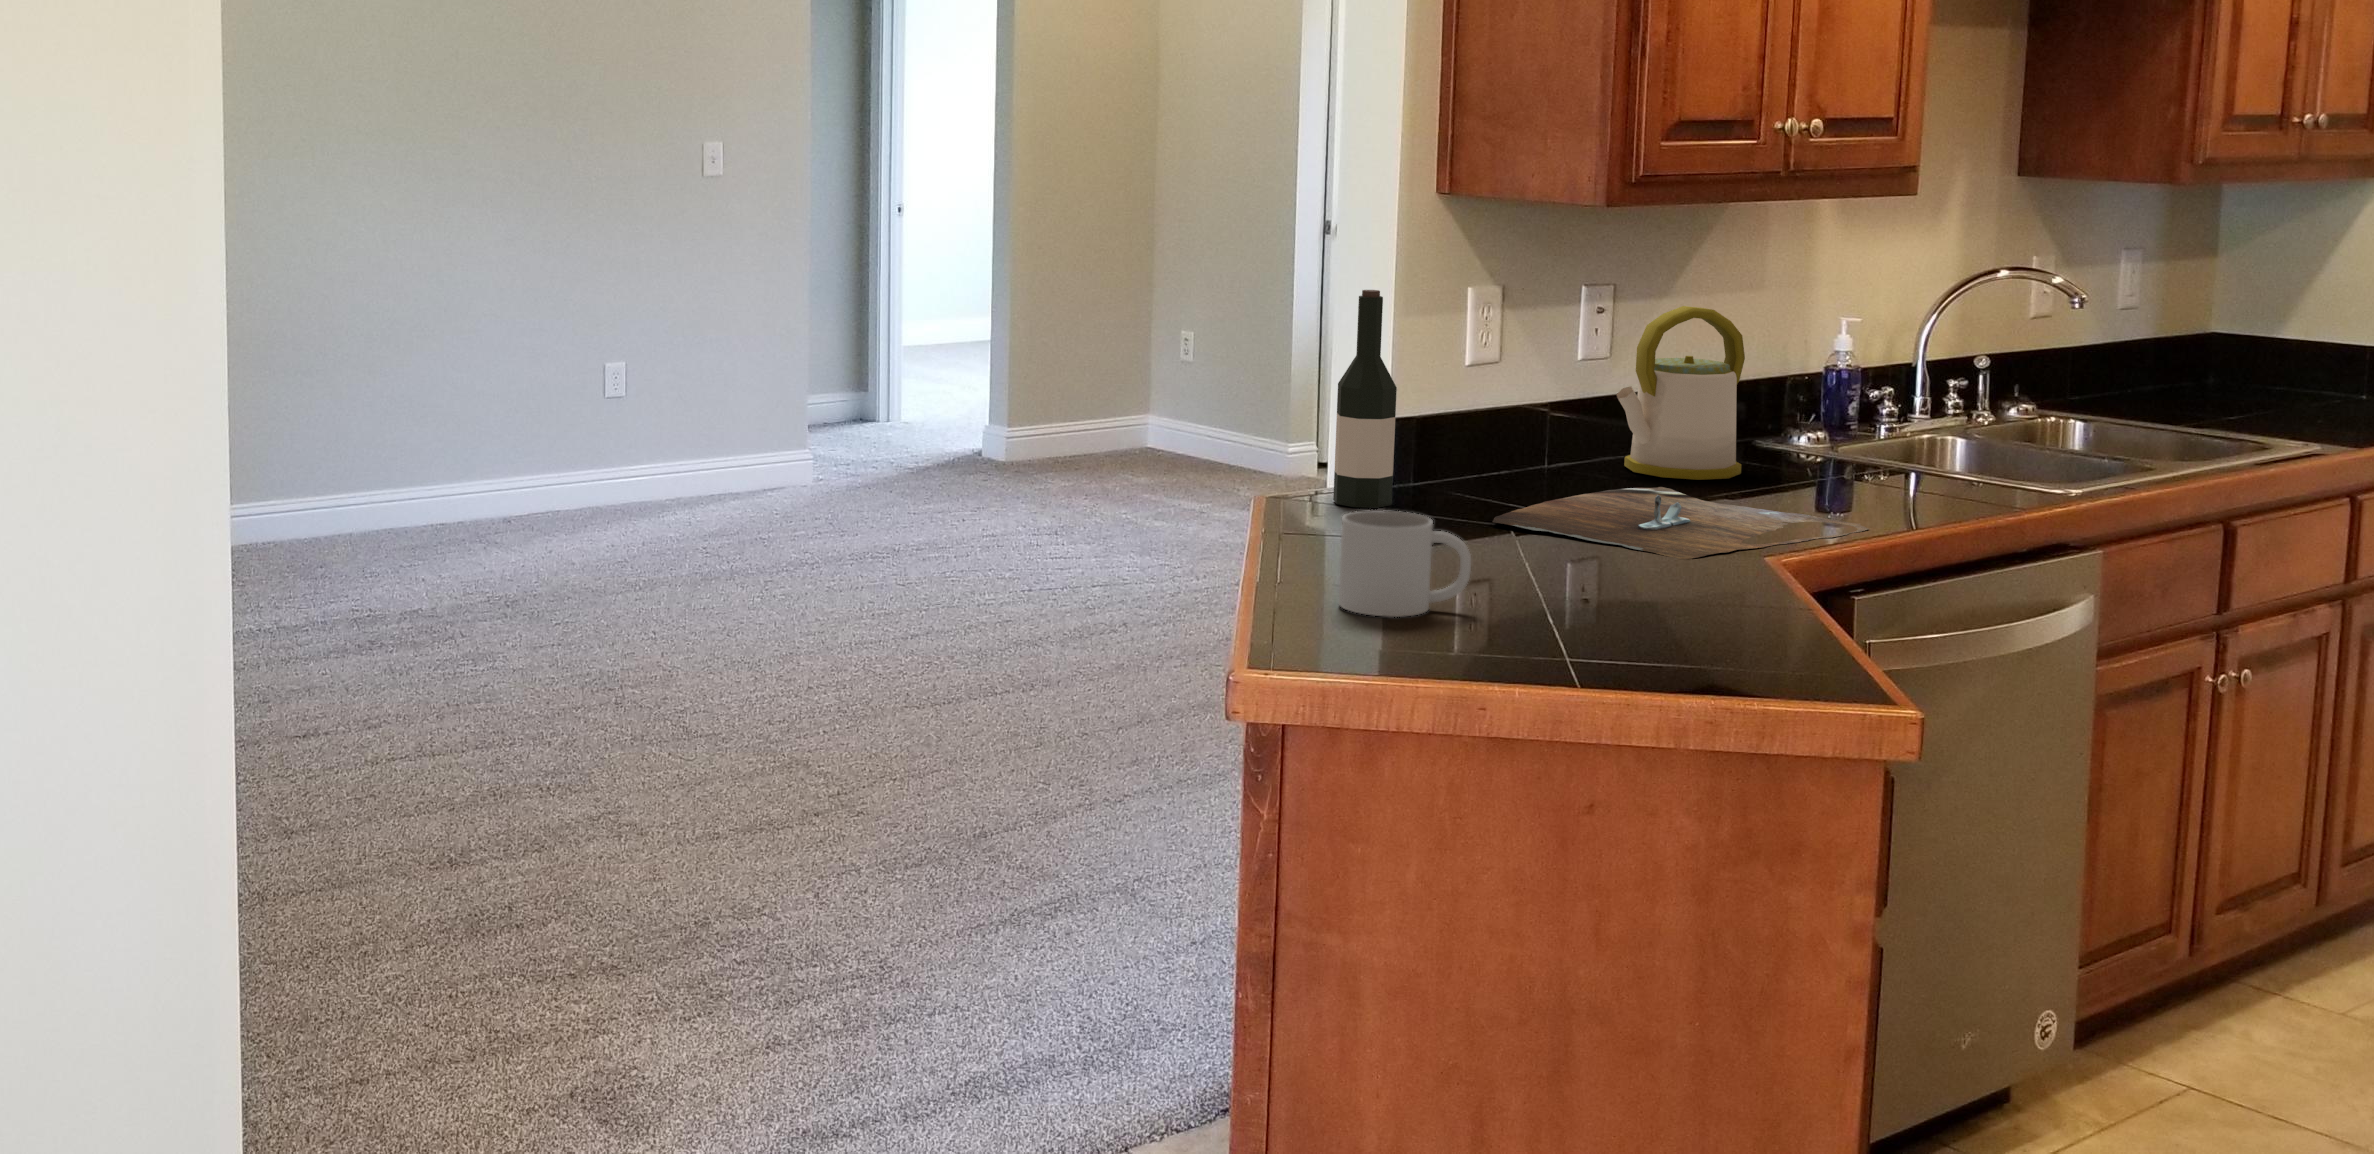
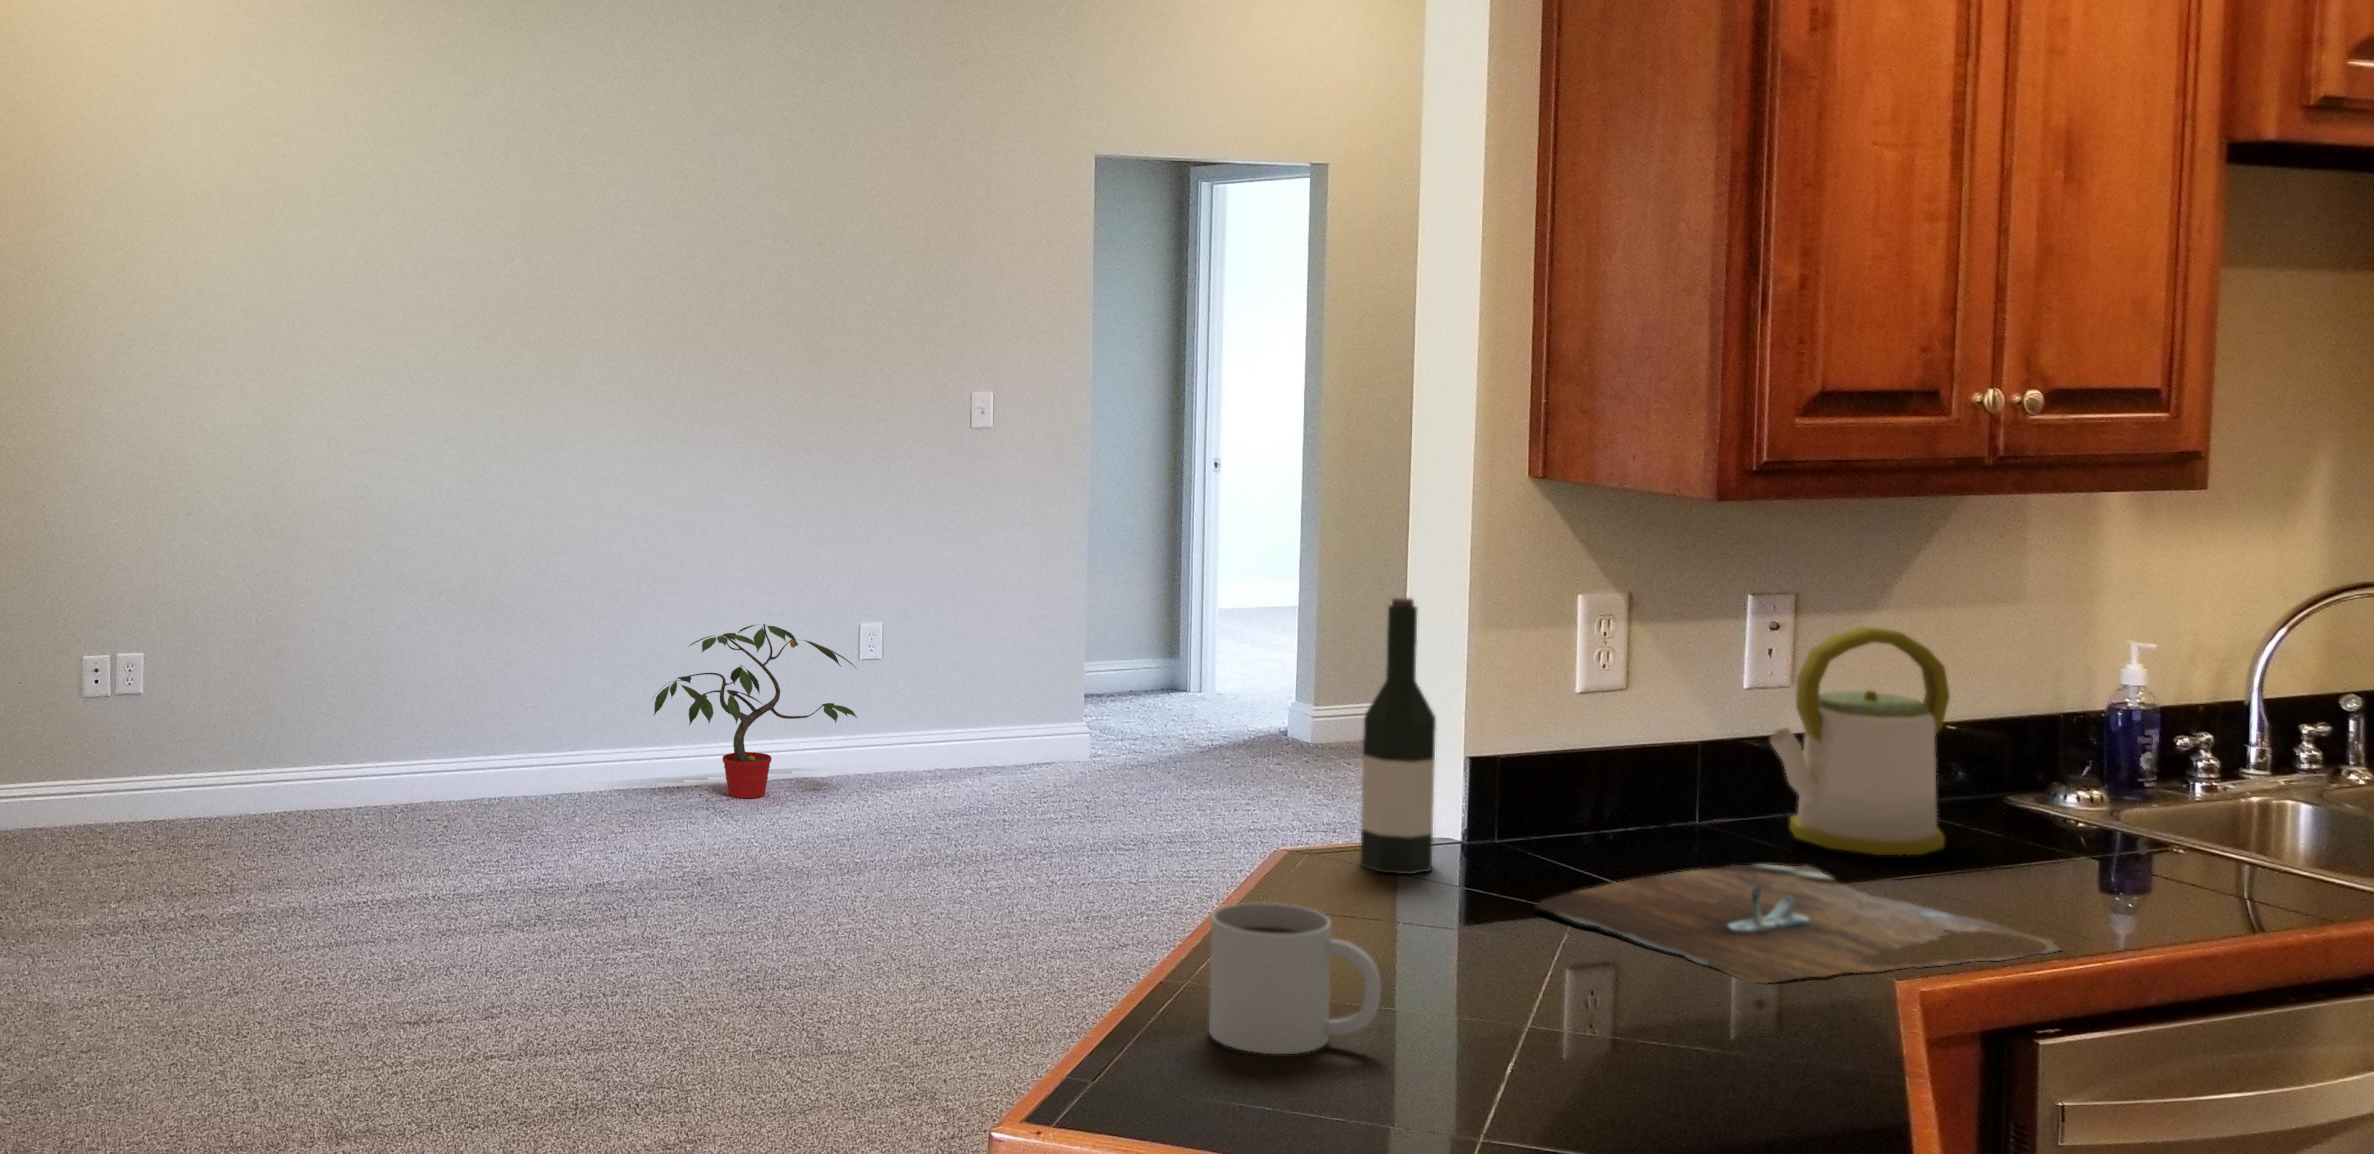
potted plant: none [419,366,625,532] -> present [654,624,857,798]

